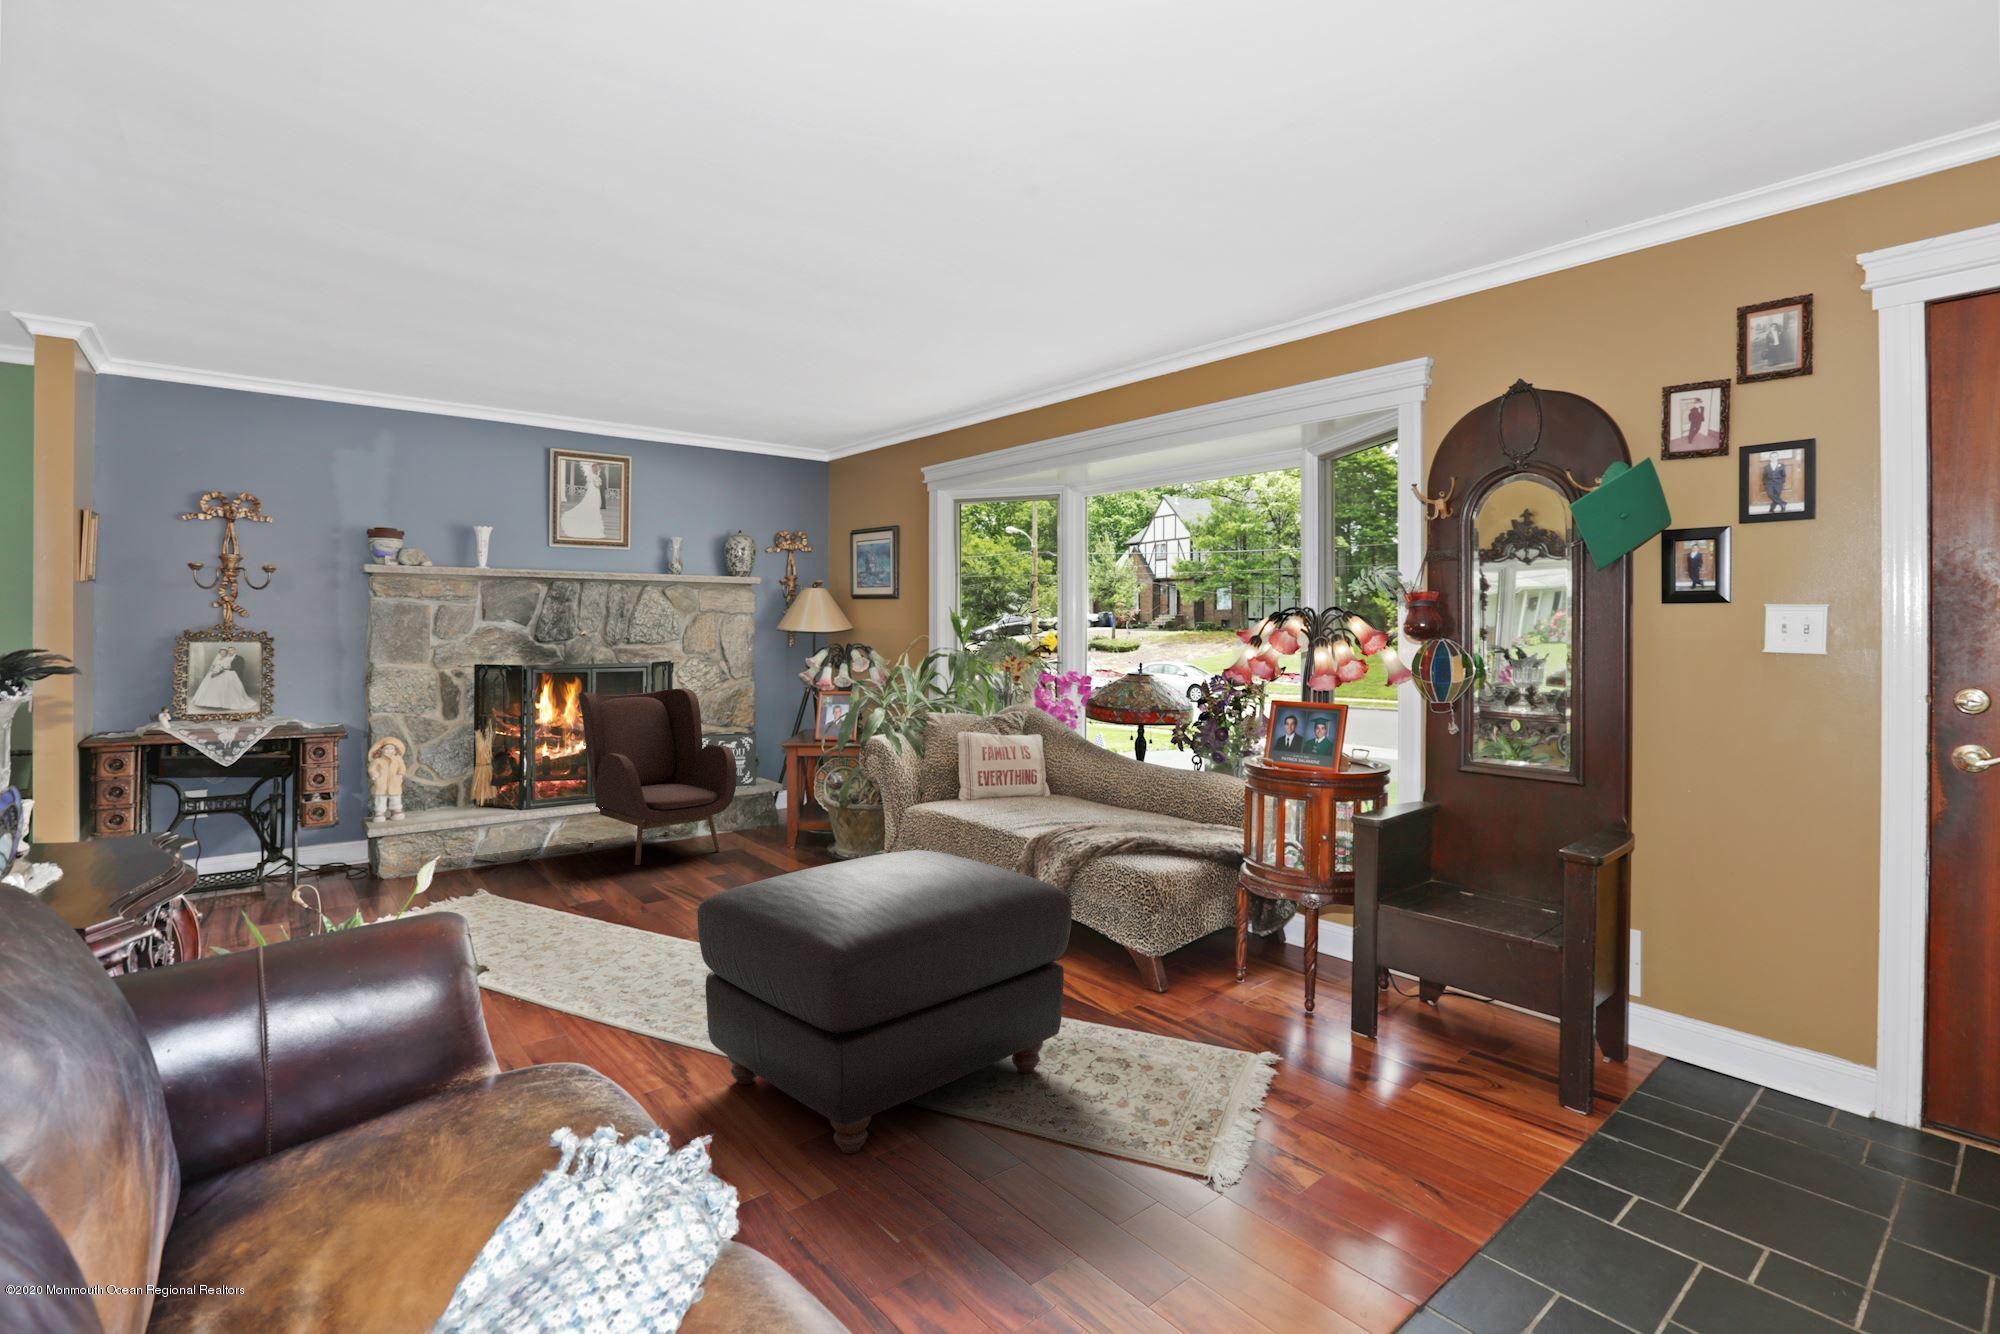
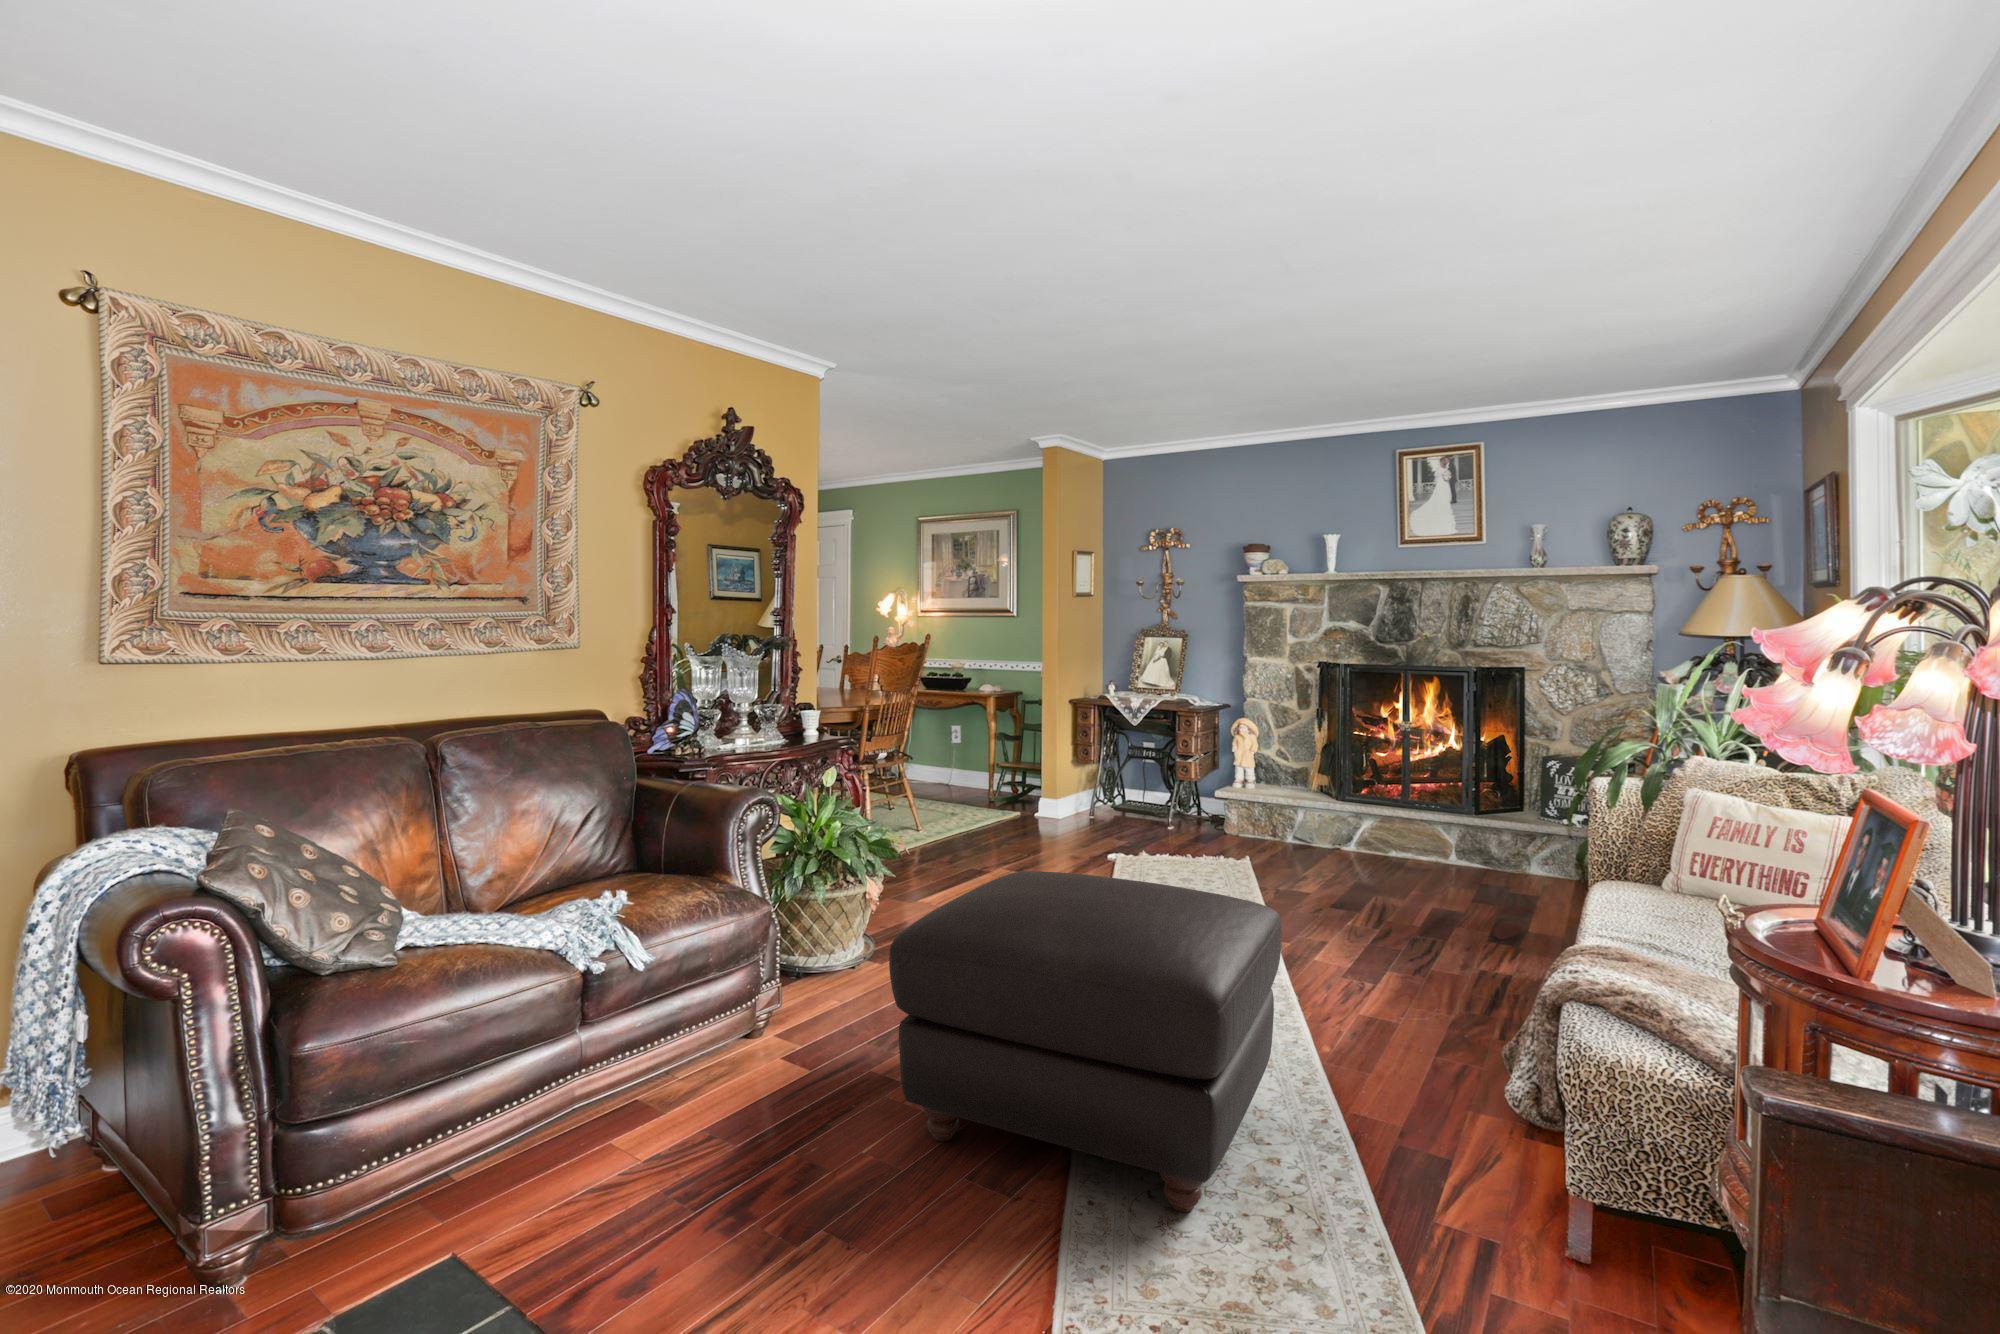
armchair: present [579,688,737,865] -> none [1377,694,1522,887]

